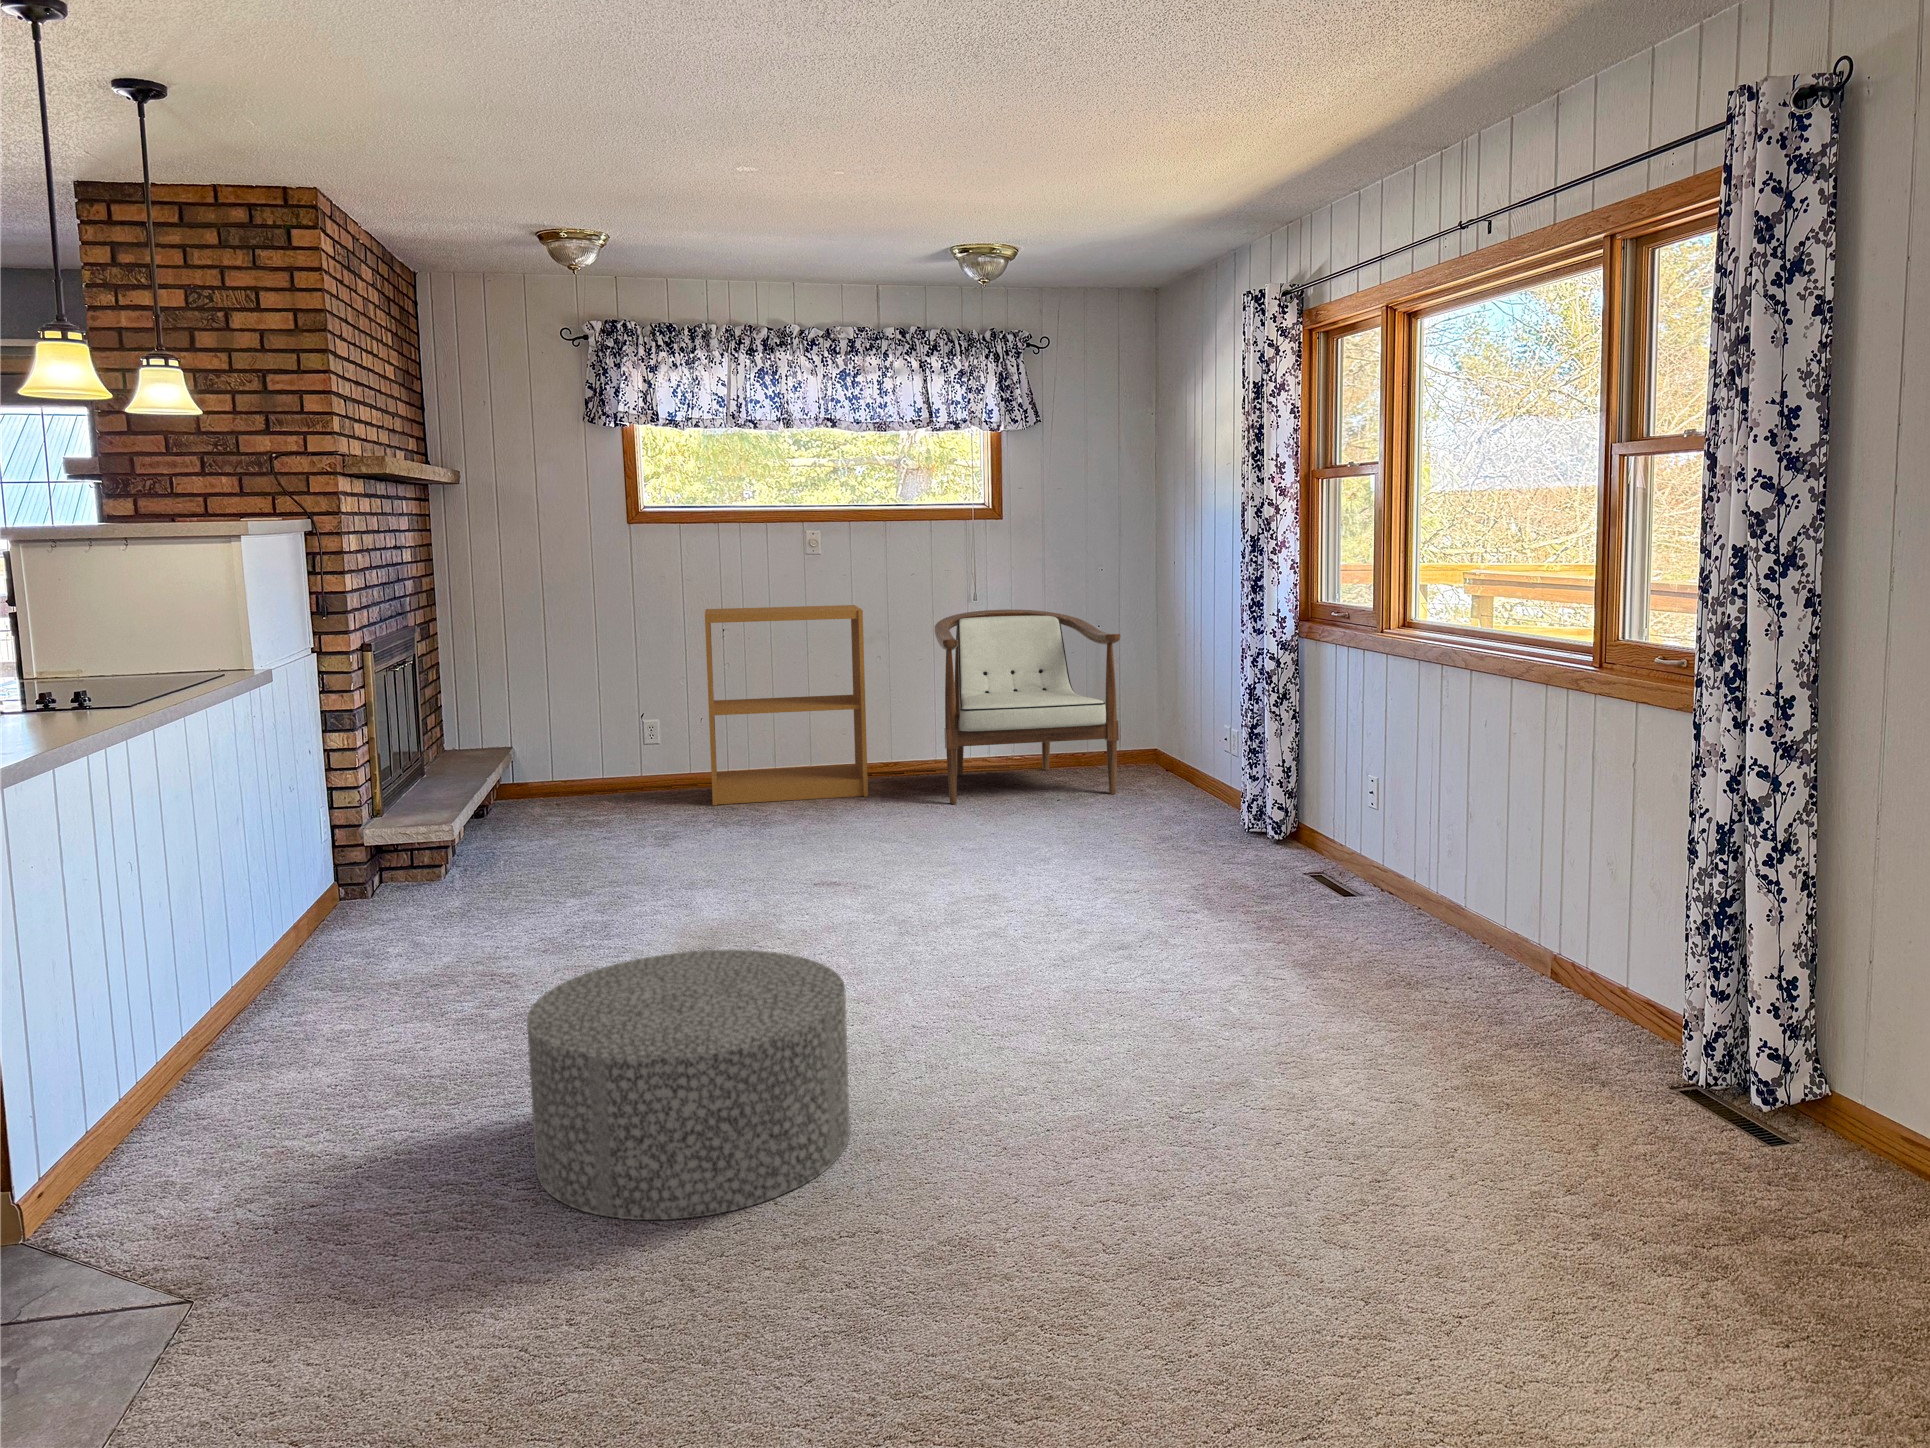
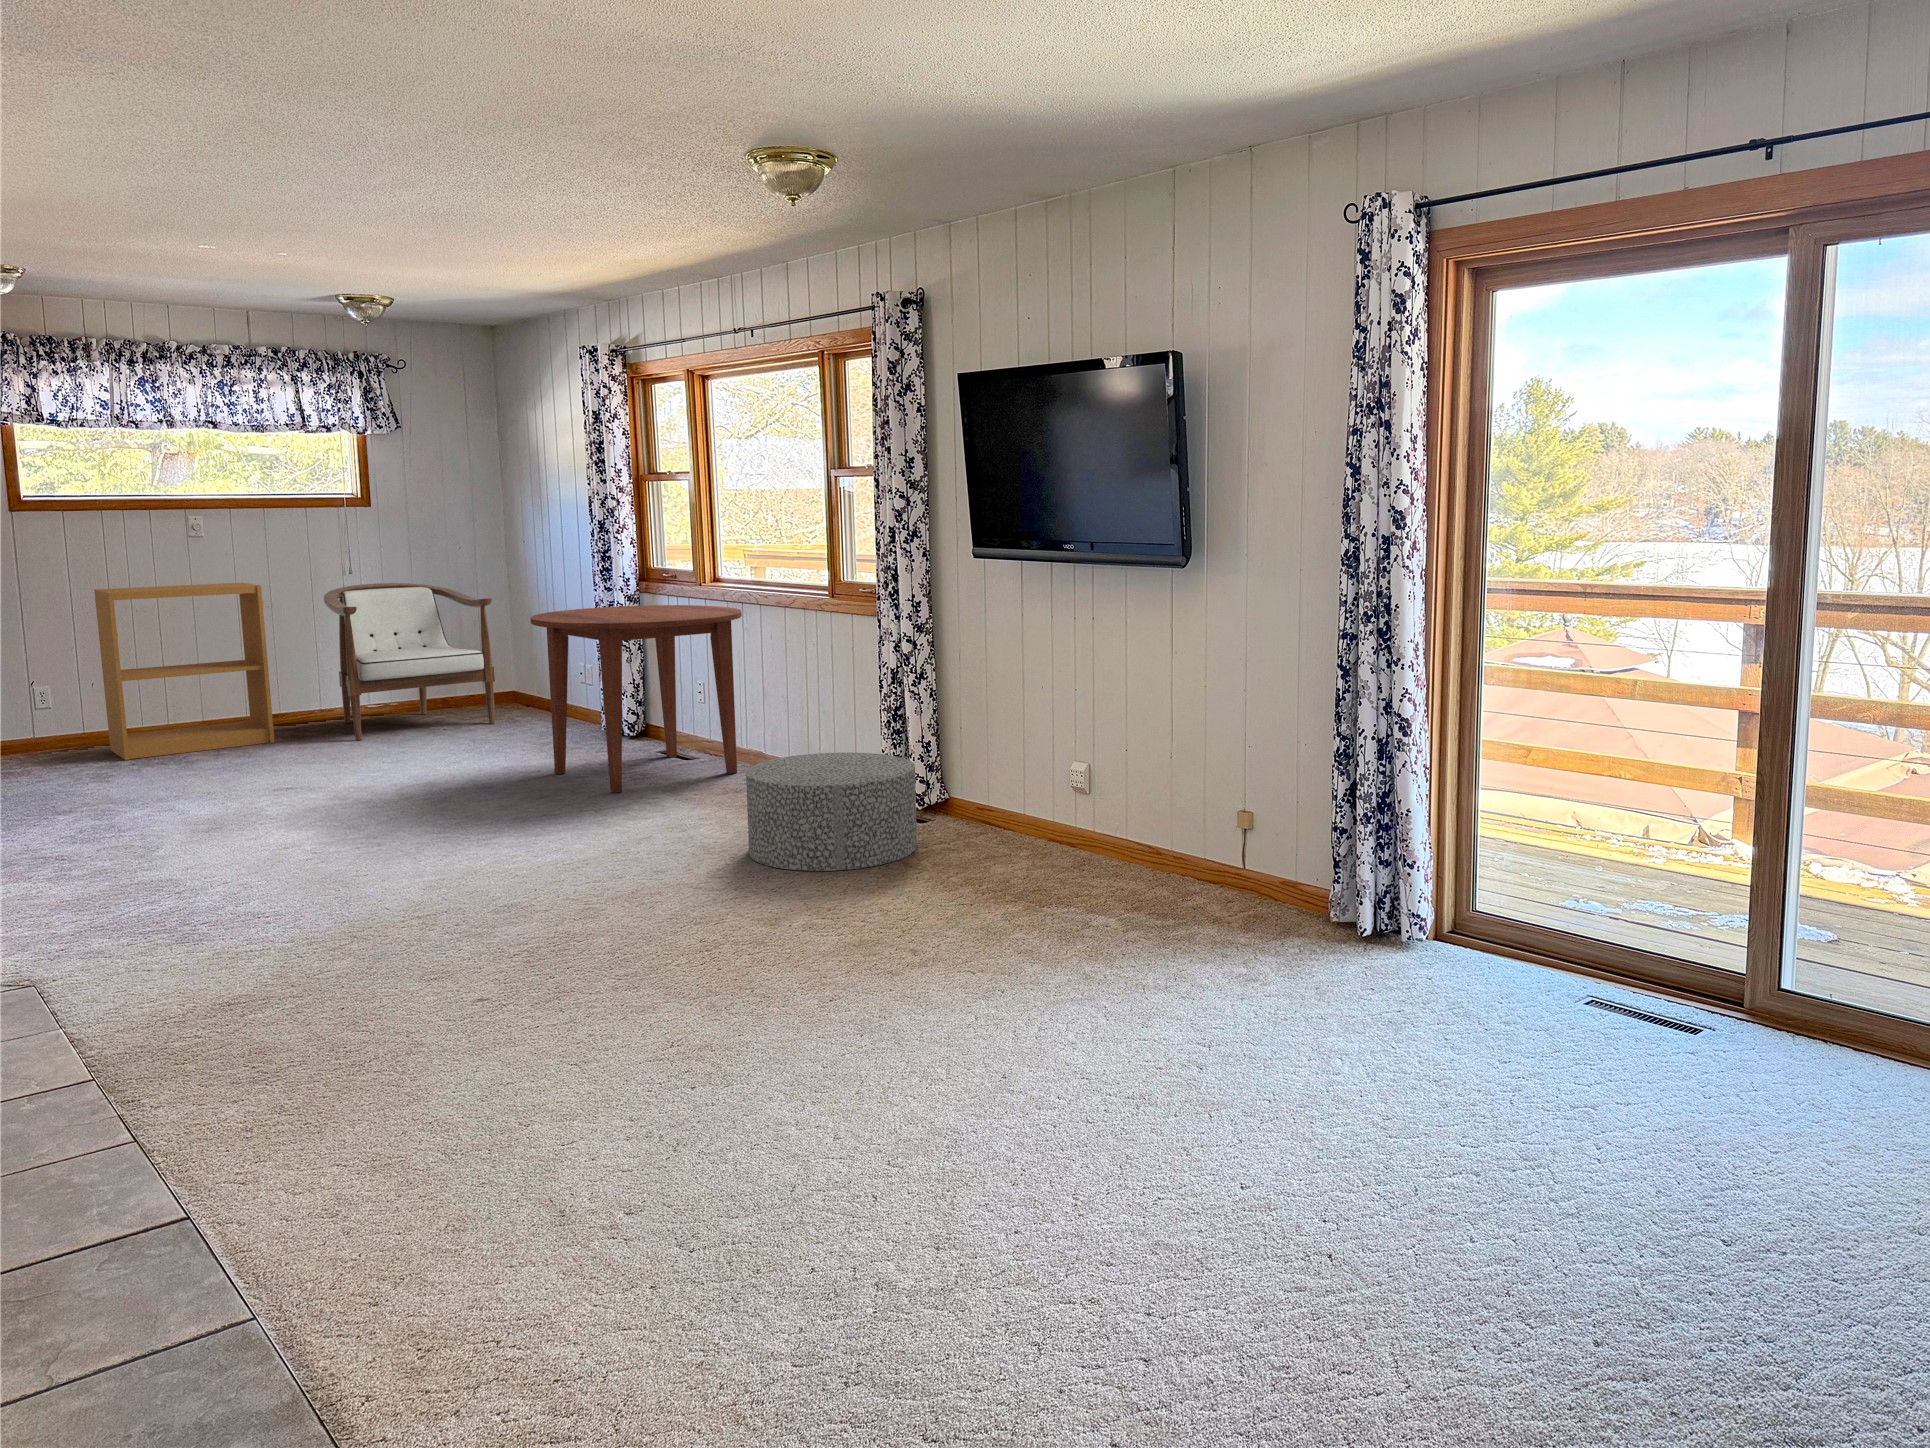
dining table: none [1119,660,1437,956] -> present [530,605,742,793]
ottoman: present [527,950,850,1220] -> present [746,753,917,871]

